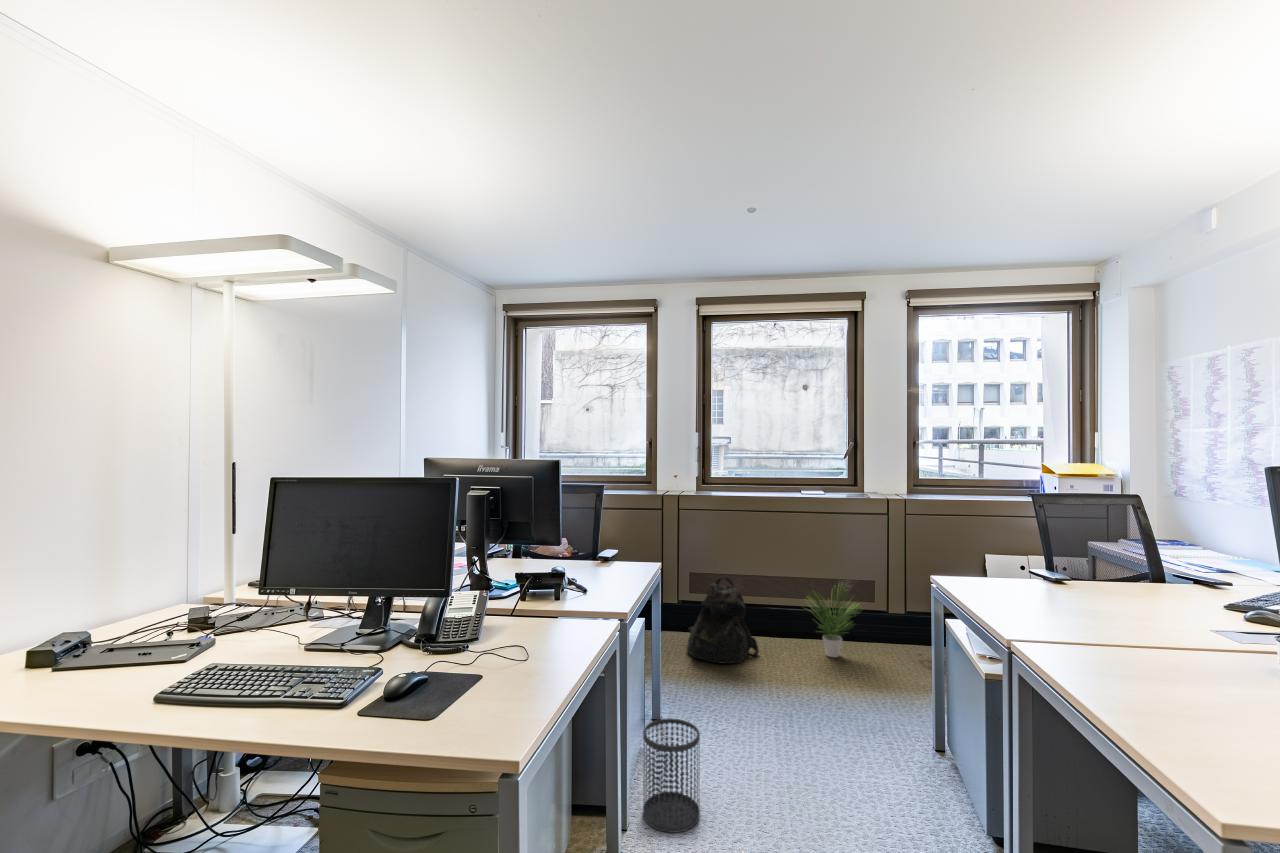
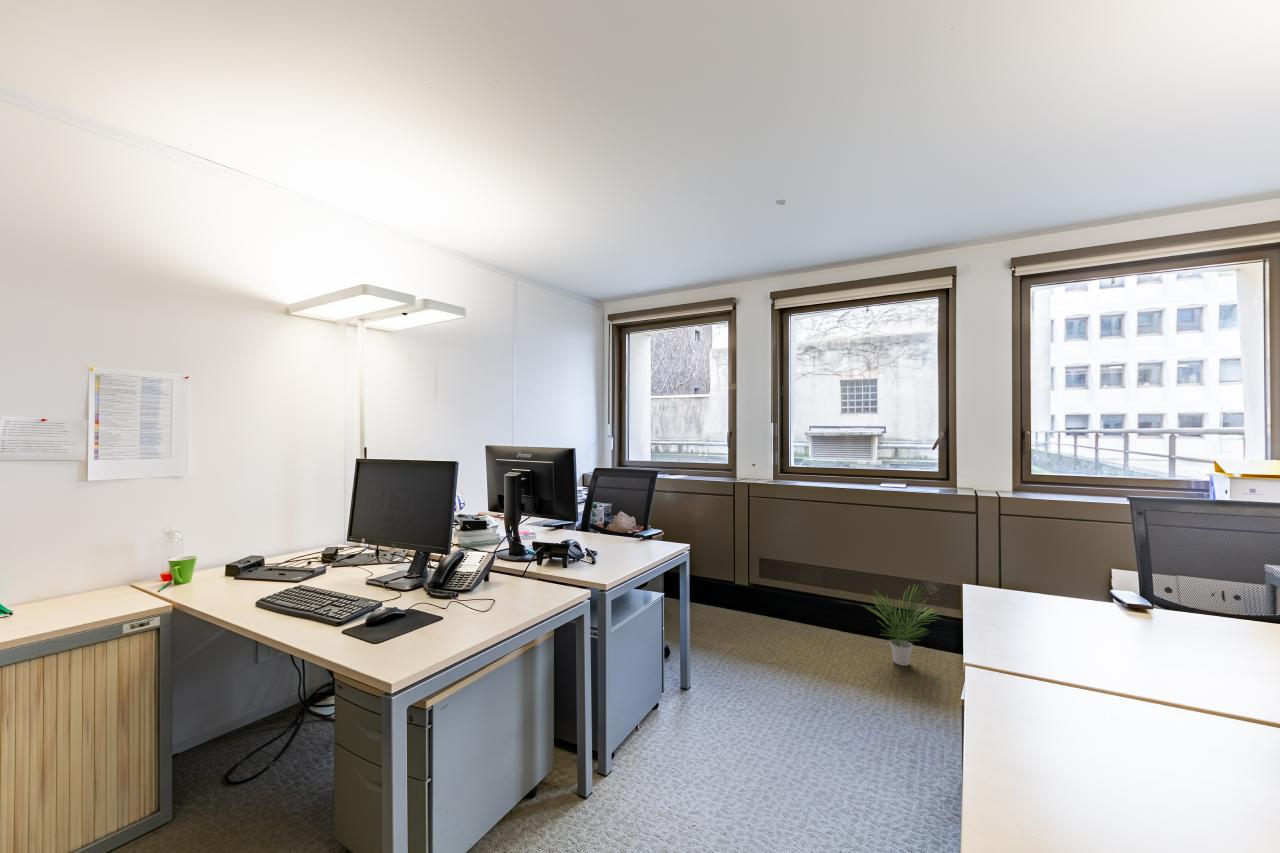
backpack: present [687,577,759,663] -> none [741,567,817,655]
wastebasket: present [643,718,700,833] -> none [589,701,646,820]

